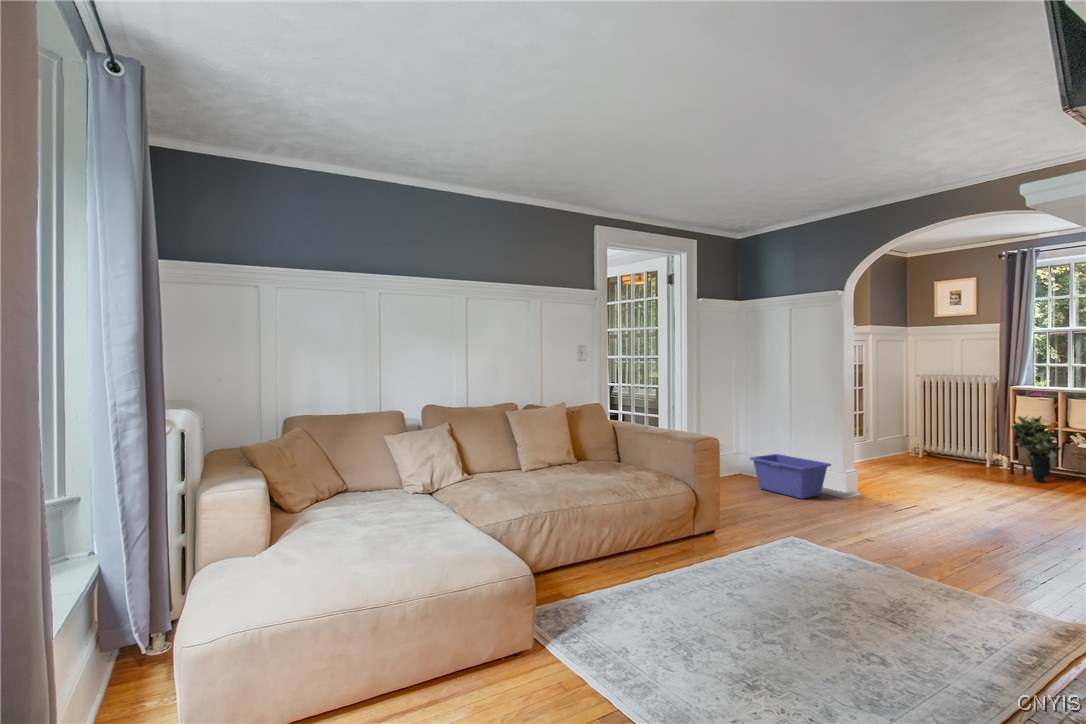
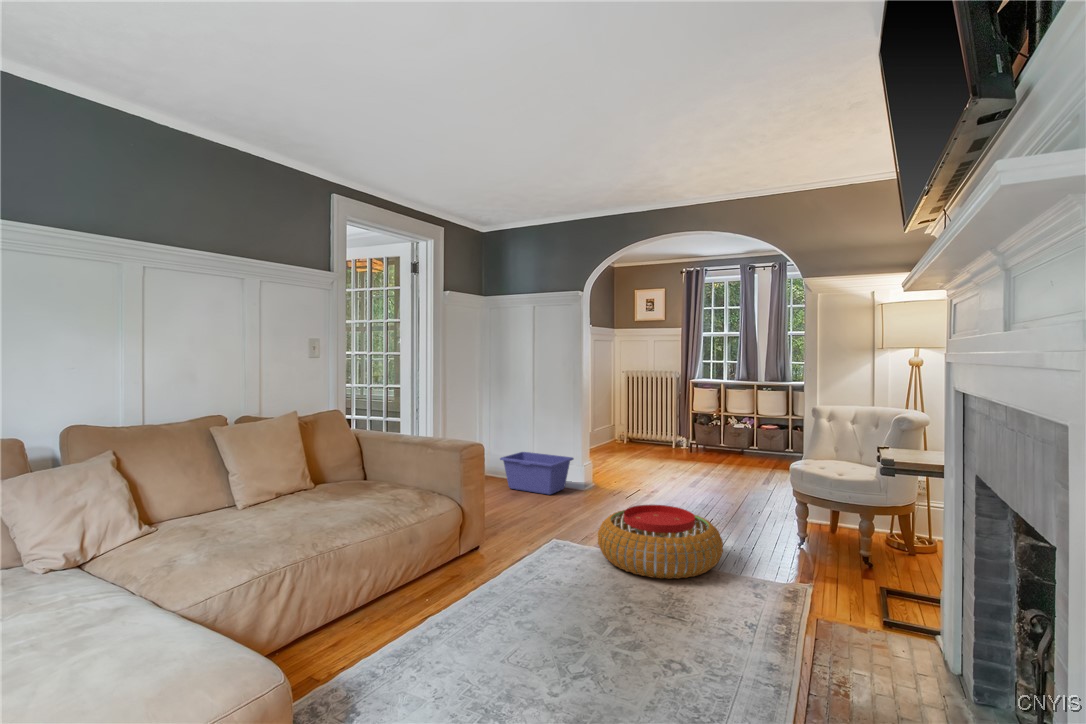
potted plant: present [1011,416,1061,482] -> none [691,403,723,457]
pouf: none [831,515,988,595] -> present [598,505,723,579]

